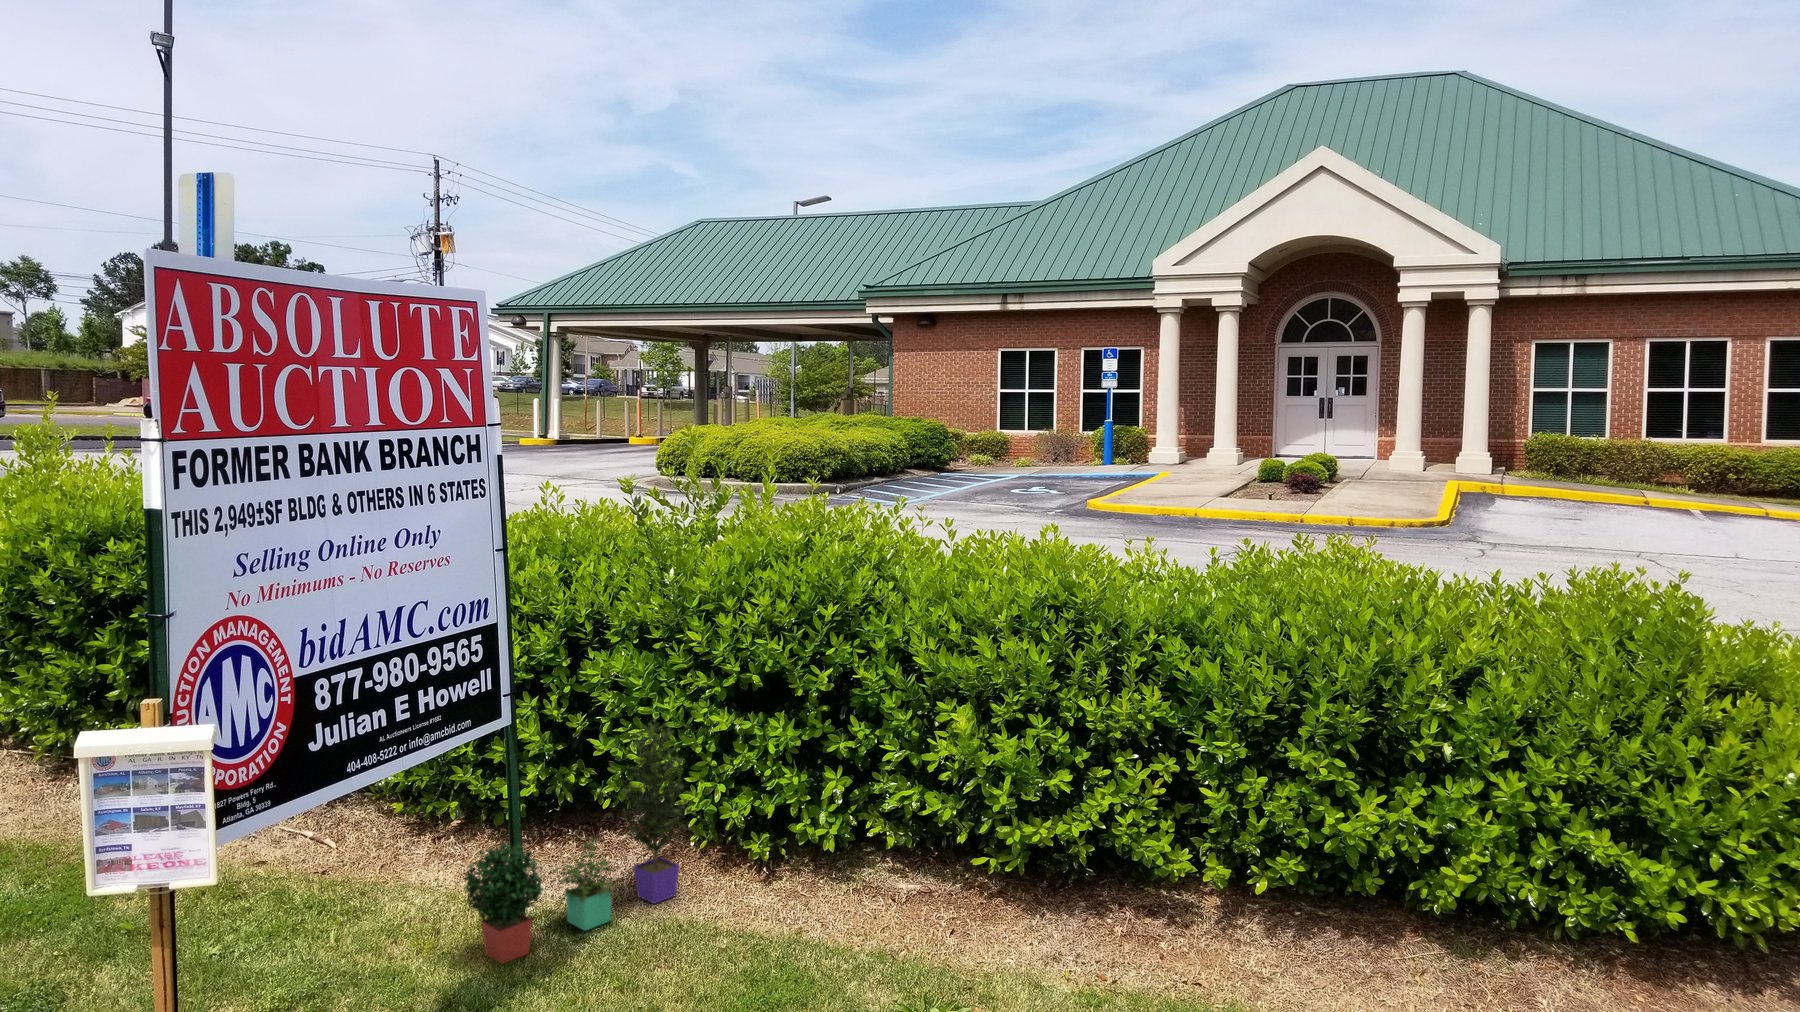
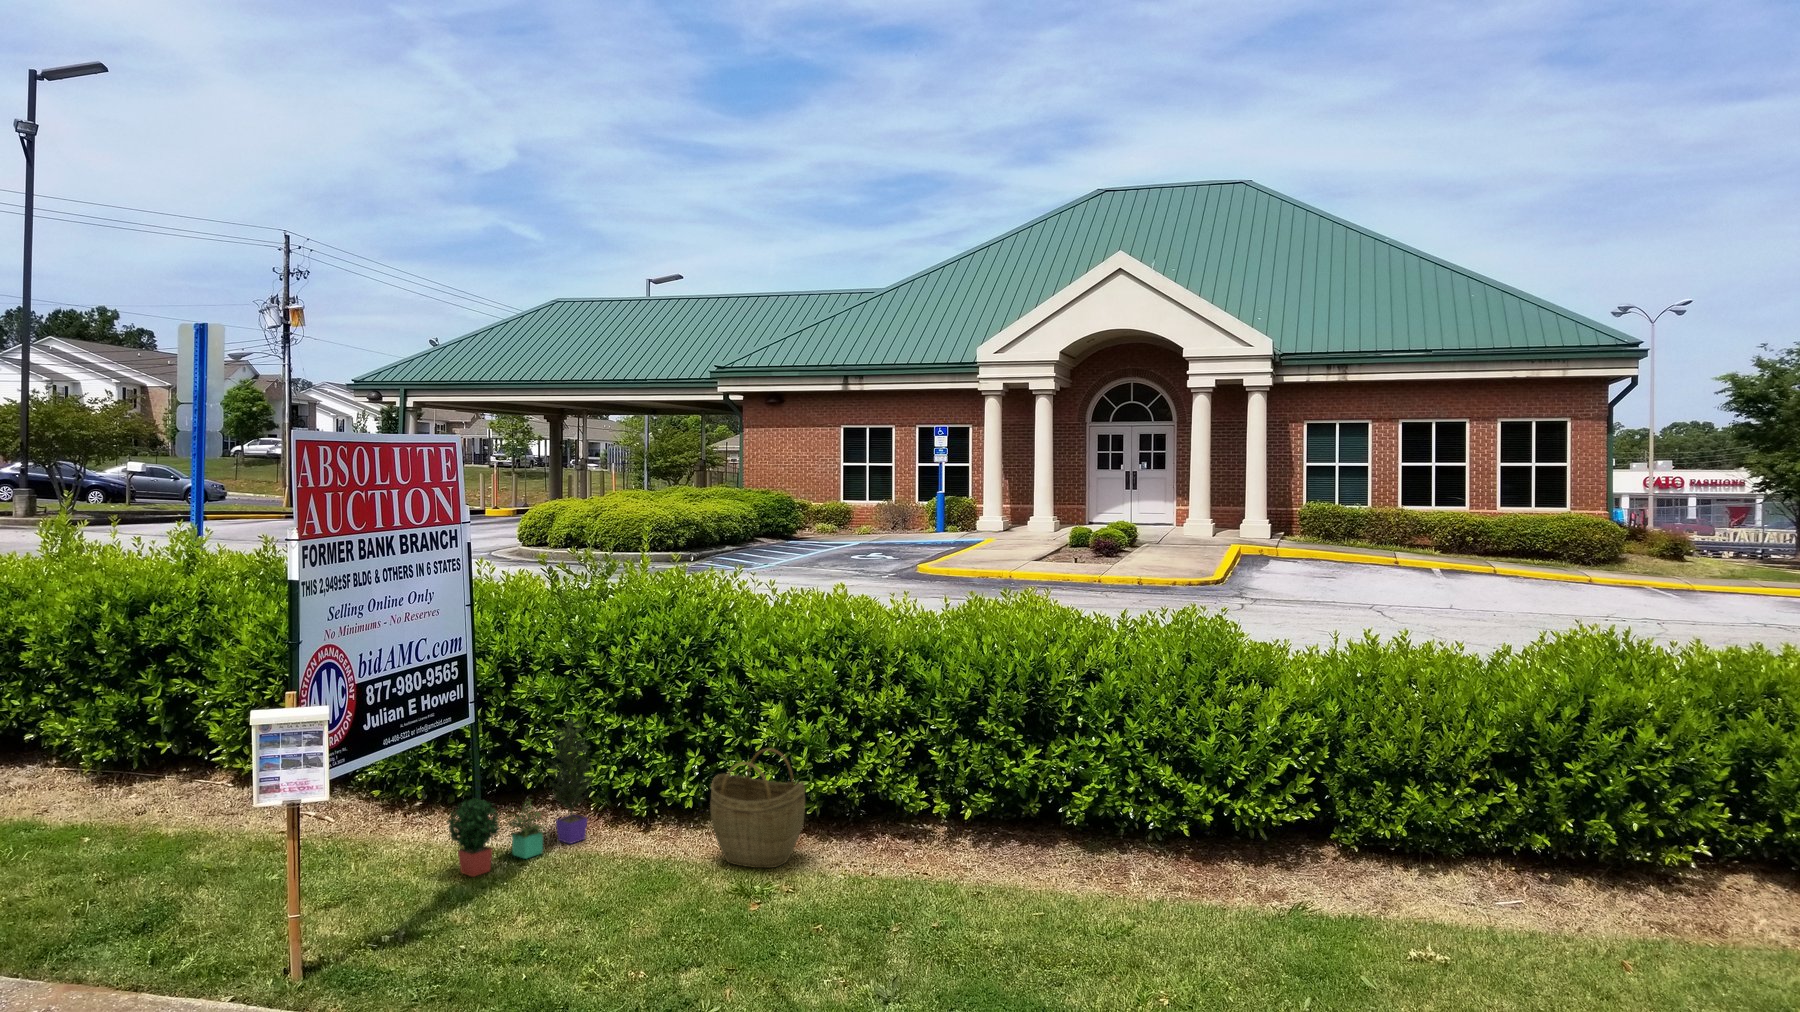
woven basket: none [860,777,1007,970] -> present [710,748,806,868]

